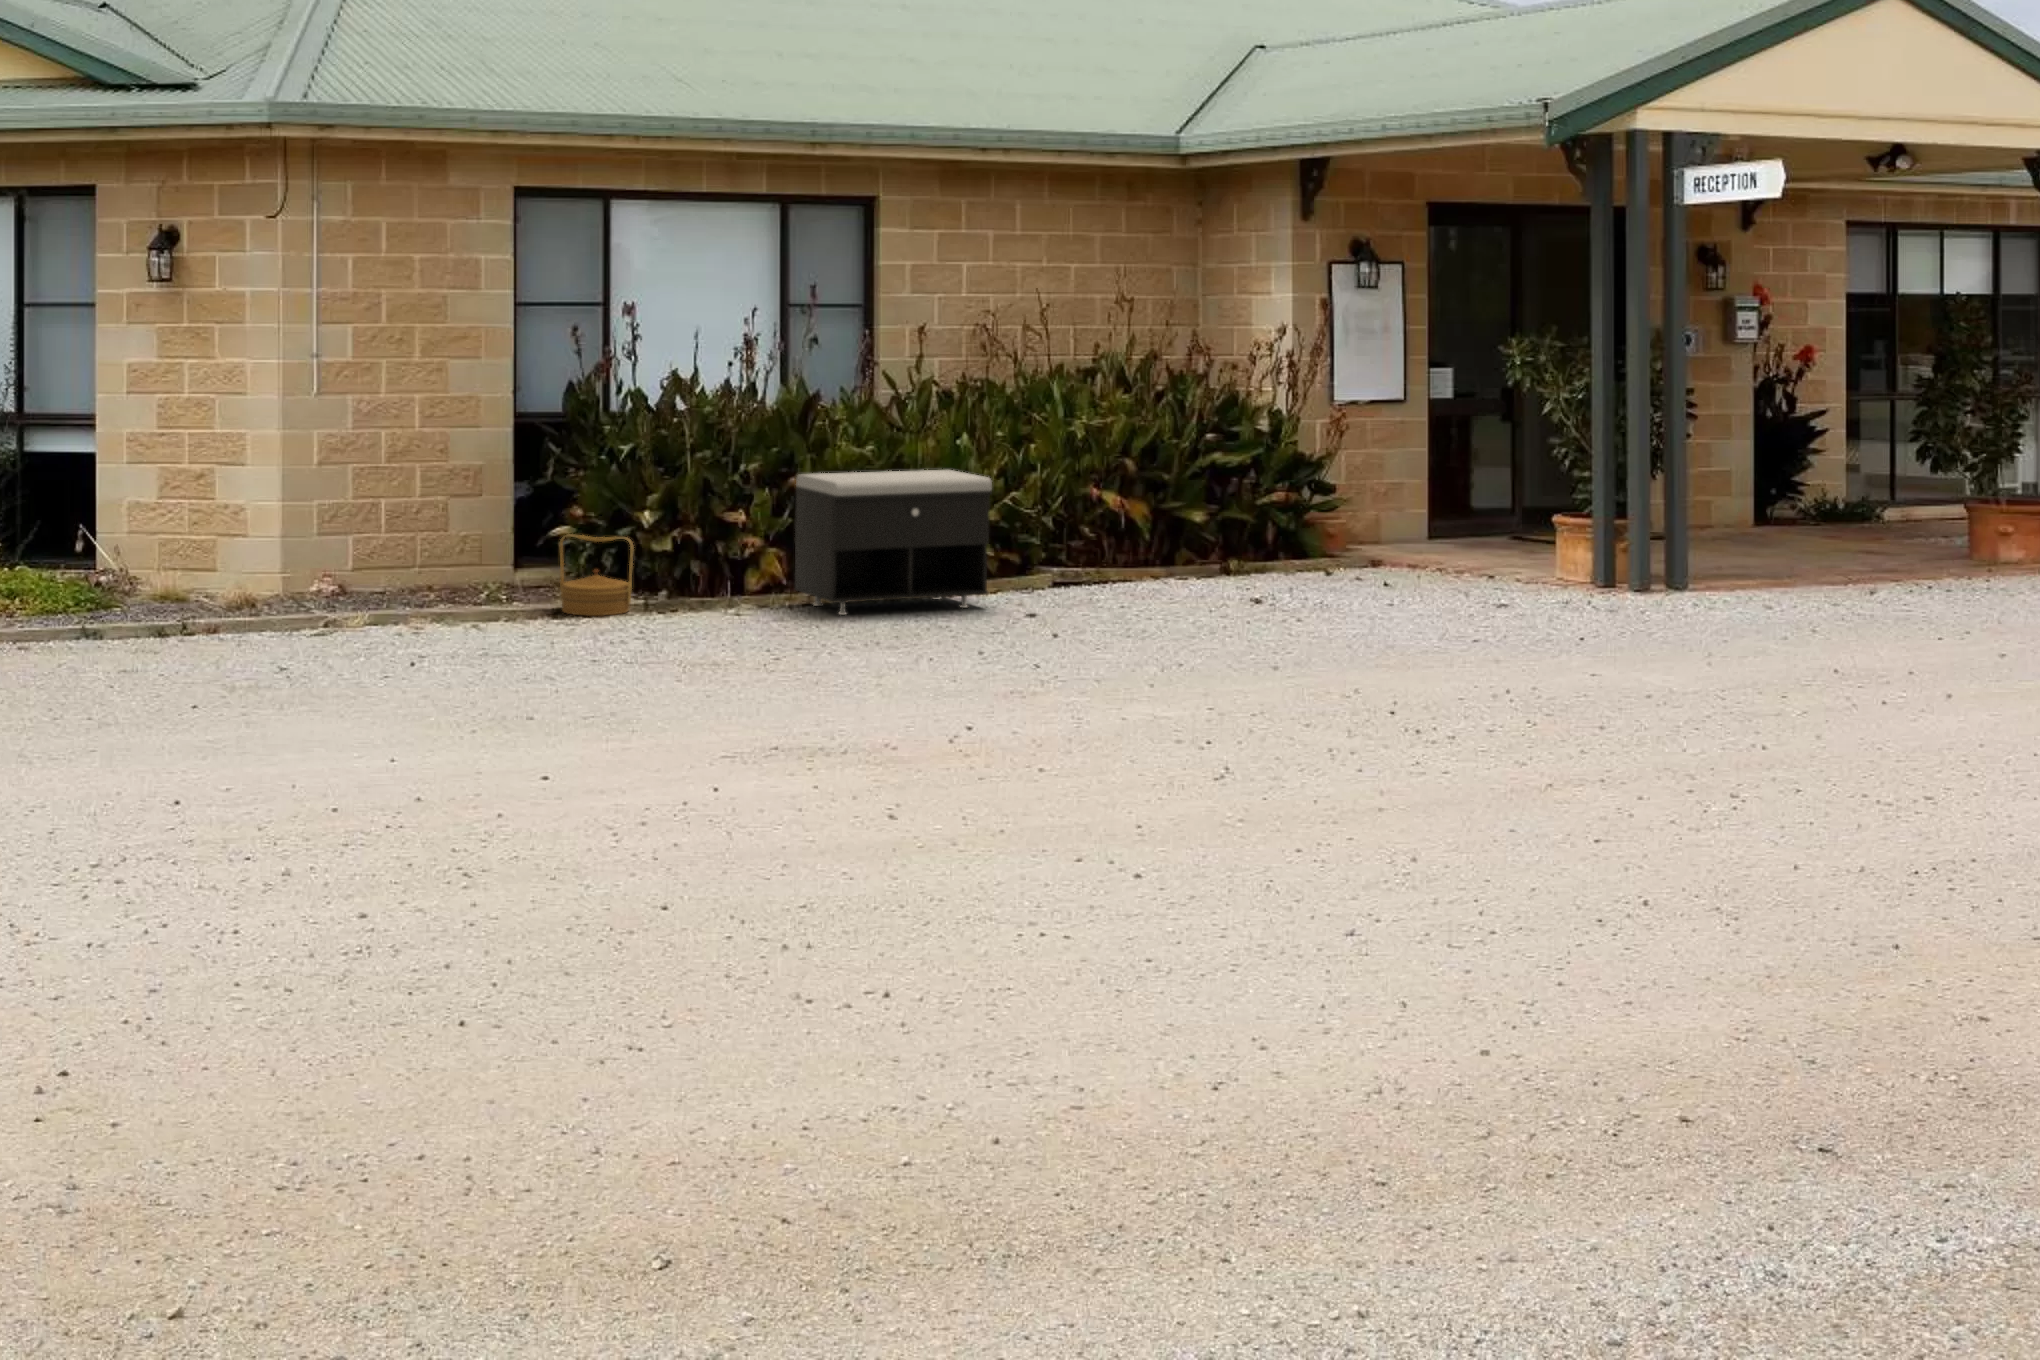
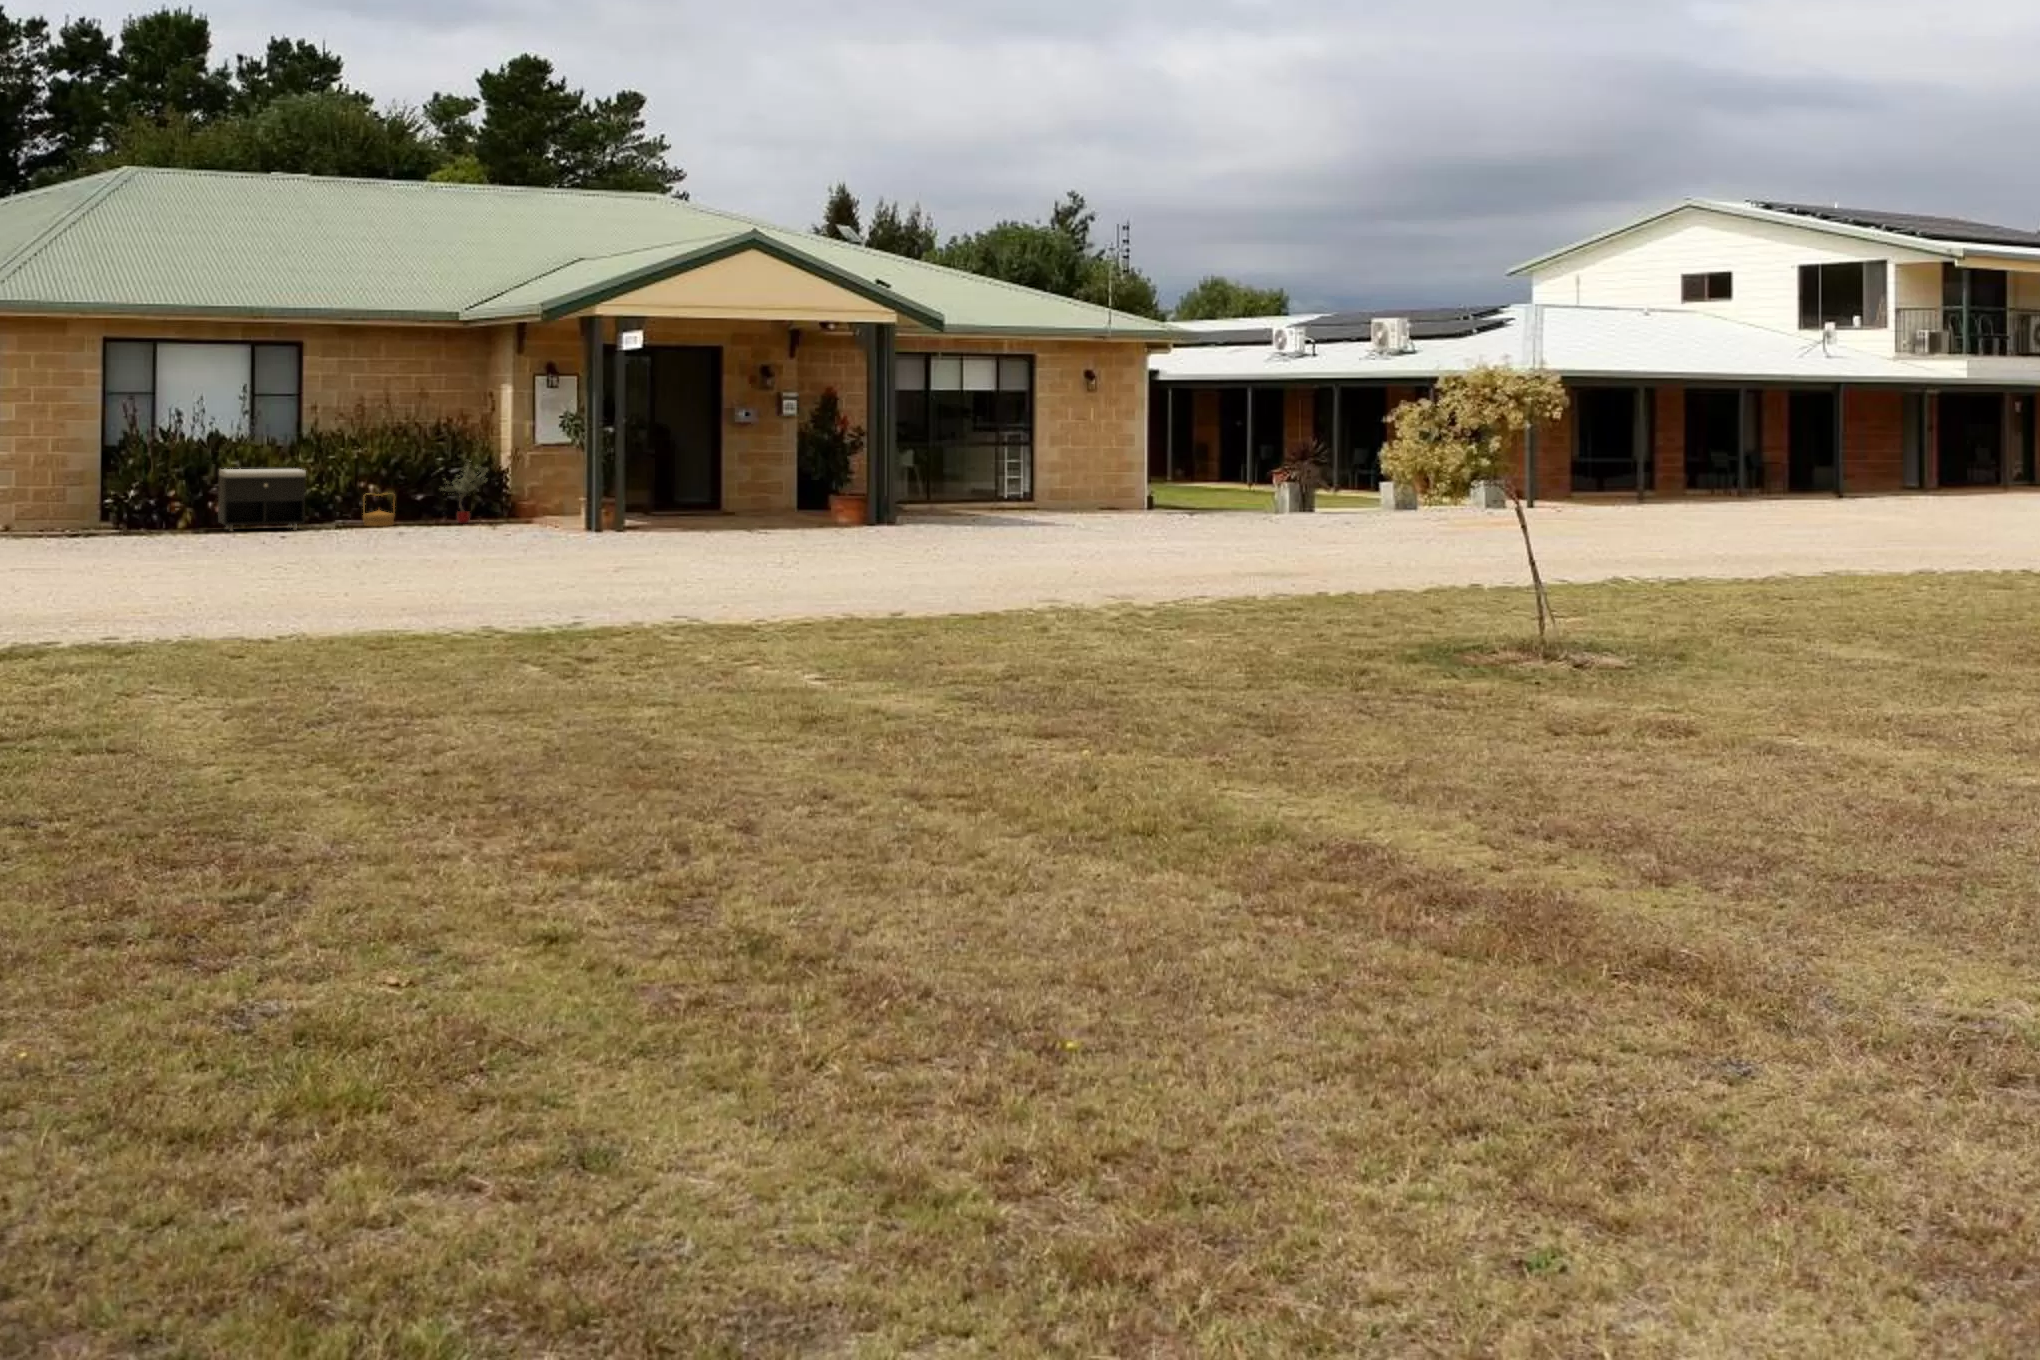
potted tree: none [1196,442,1285,579] -> present [442,461,488,524]
woven basket: present [560,534,634,616] -> present [363,493,395,526]

